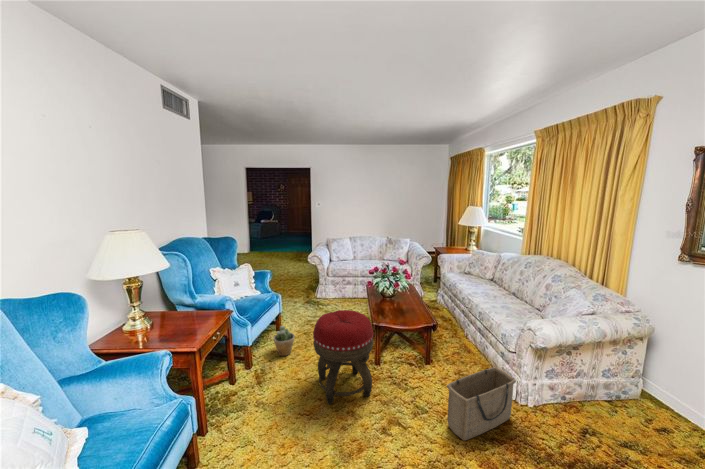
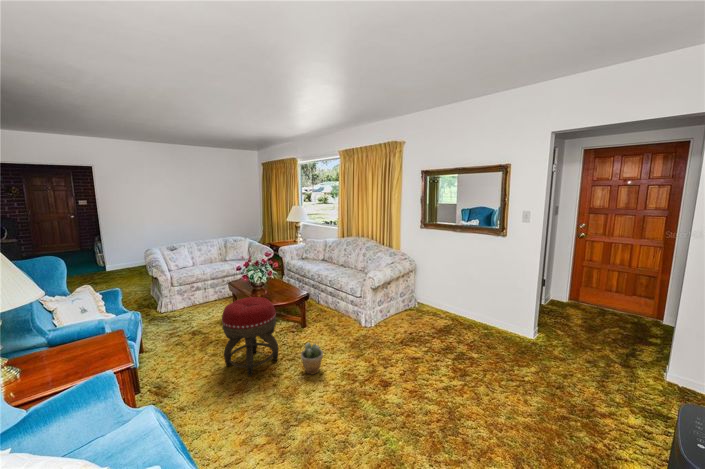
potted plant: present [274,326,295,356] -> present [301,343,323,374]
basket: present [447,367,516,440] -> none [336,308,369,355]

